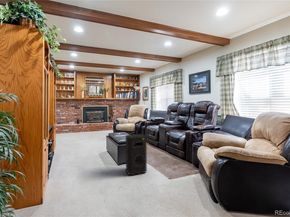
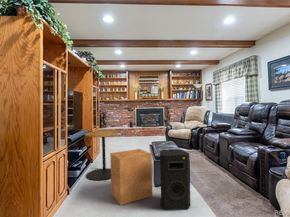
side table: none [54,124,84,165] -> present [85,131,118,180]
cardboard box: none [85,136,118,177] -> present [110,149,152,205]

